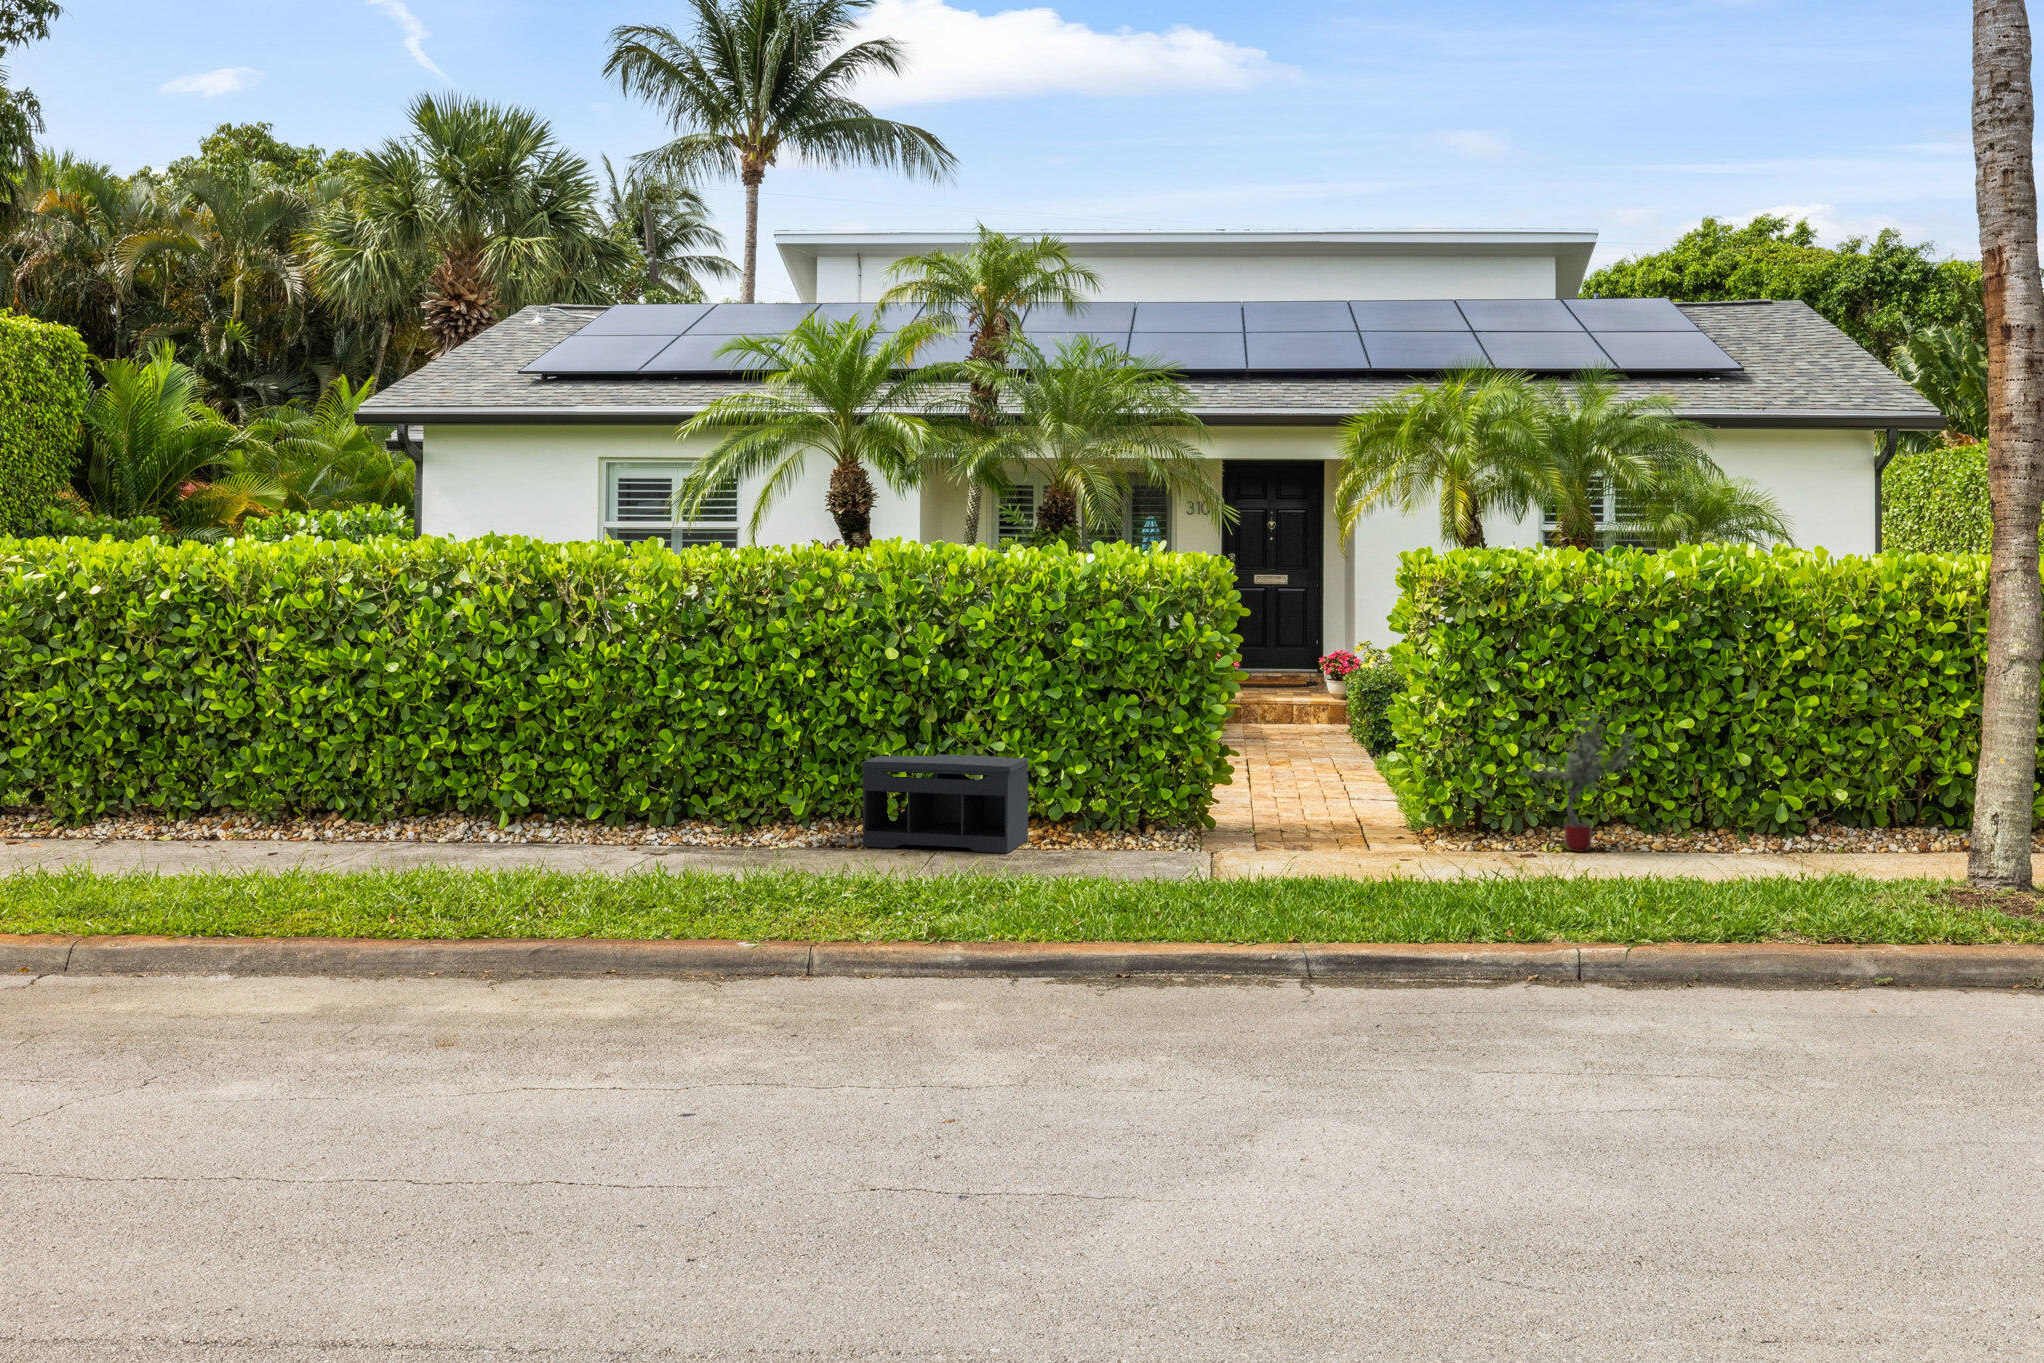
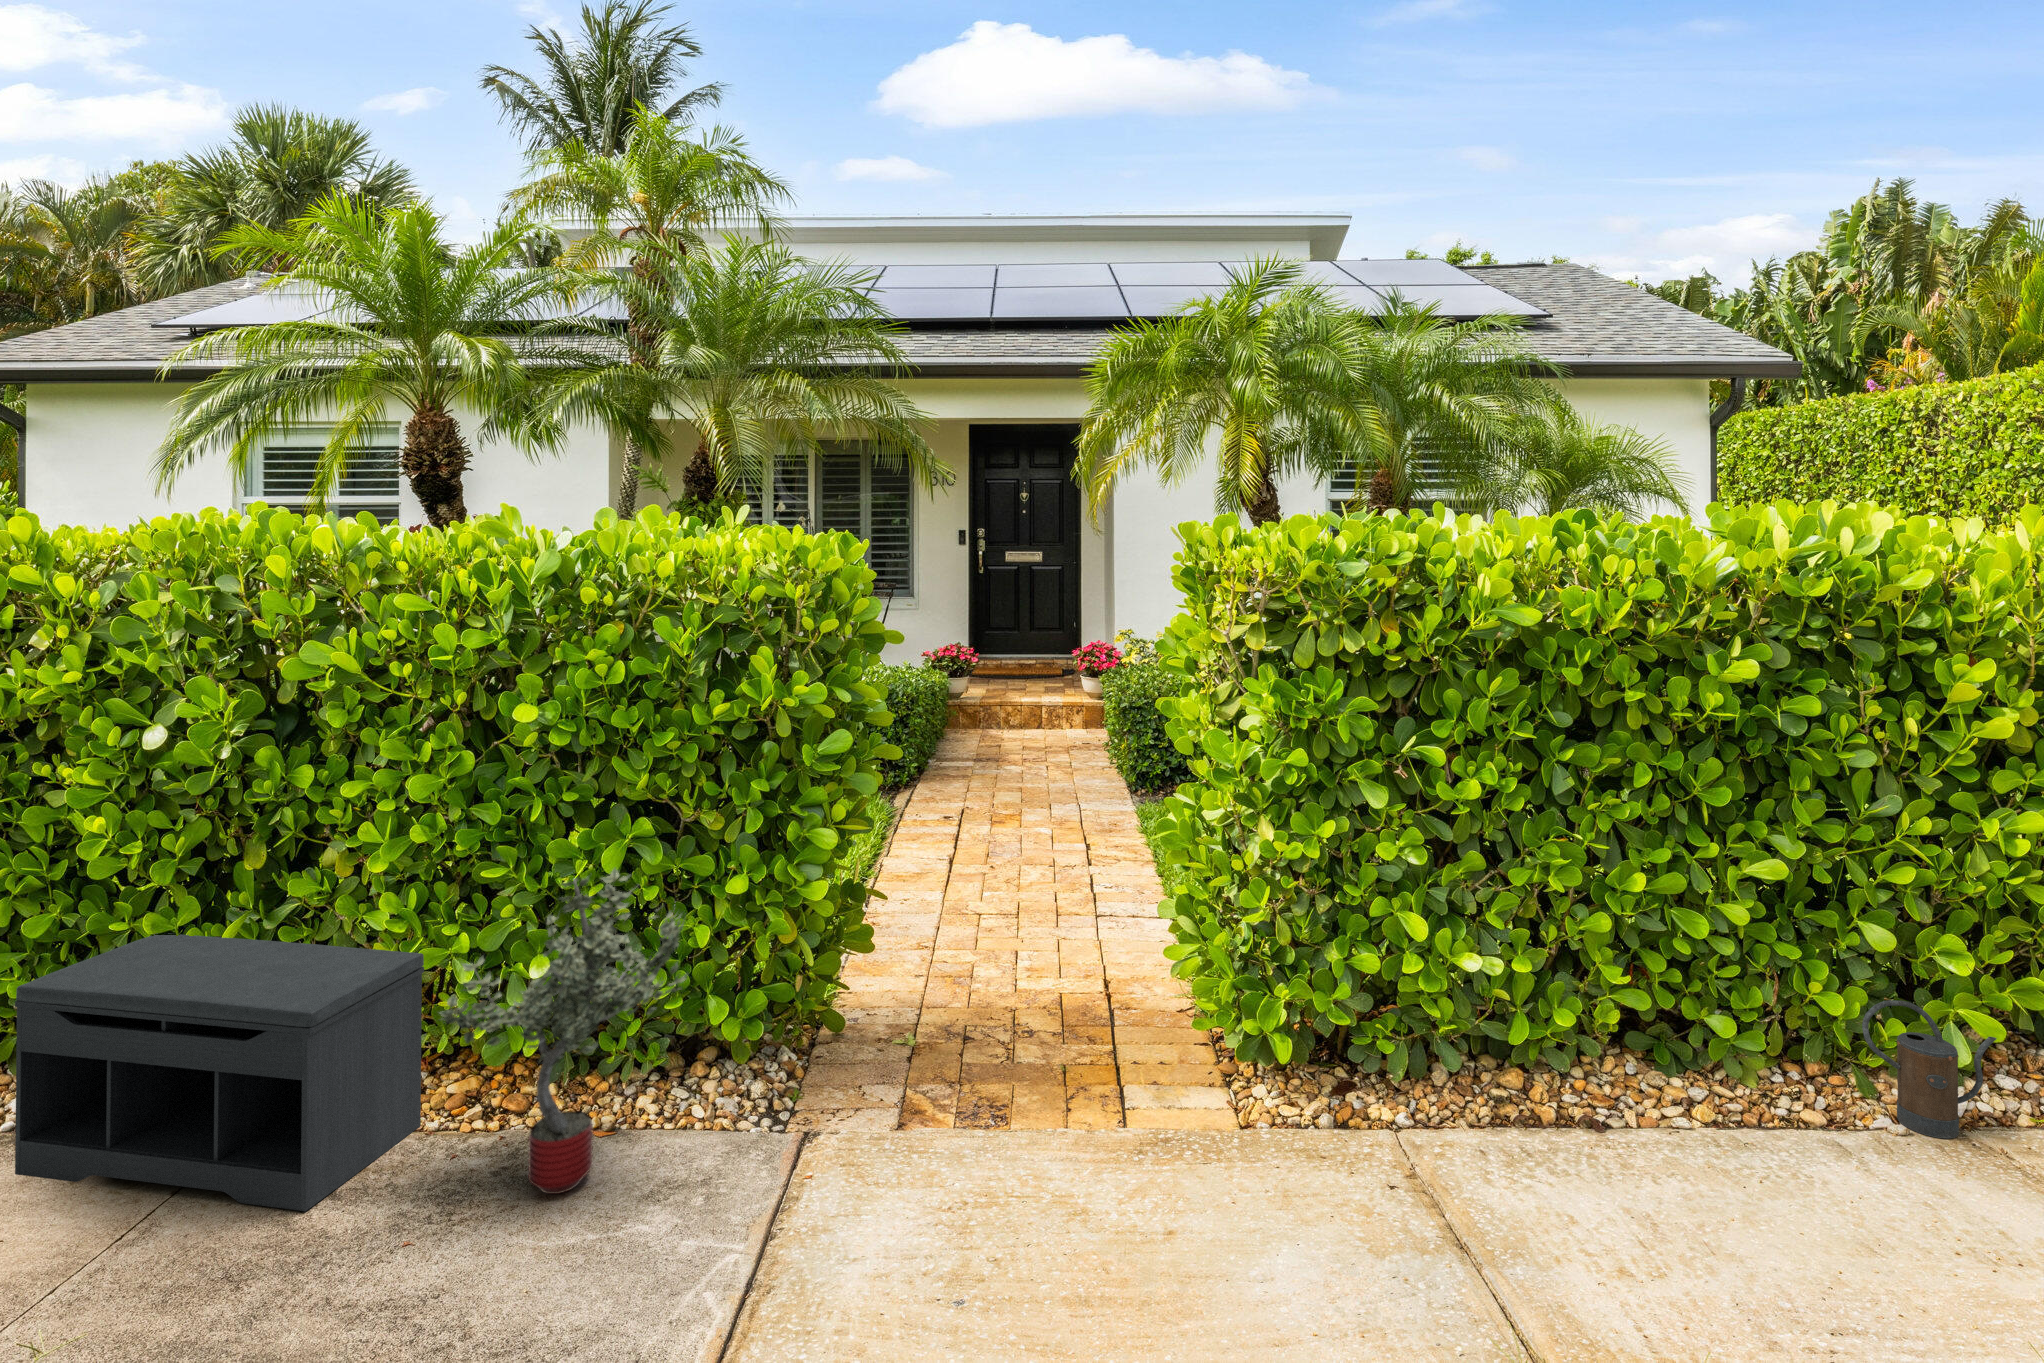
potted tree: present [1521,714,1635,852] -> present [440,869,688,1194]
watering can: none [1737,788,1795,851] -> present [1862,1000,1996,1138]

